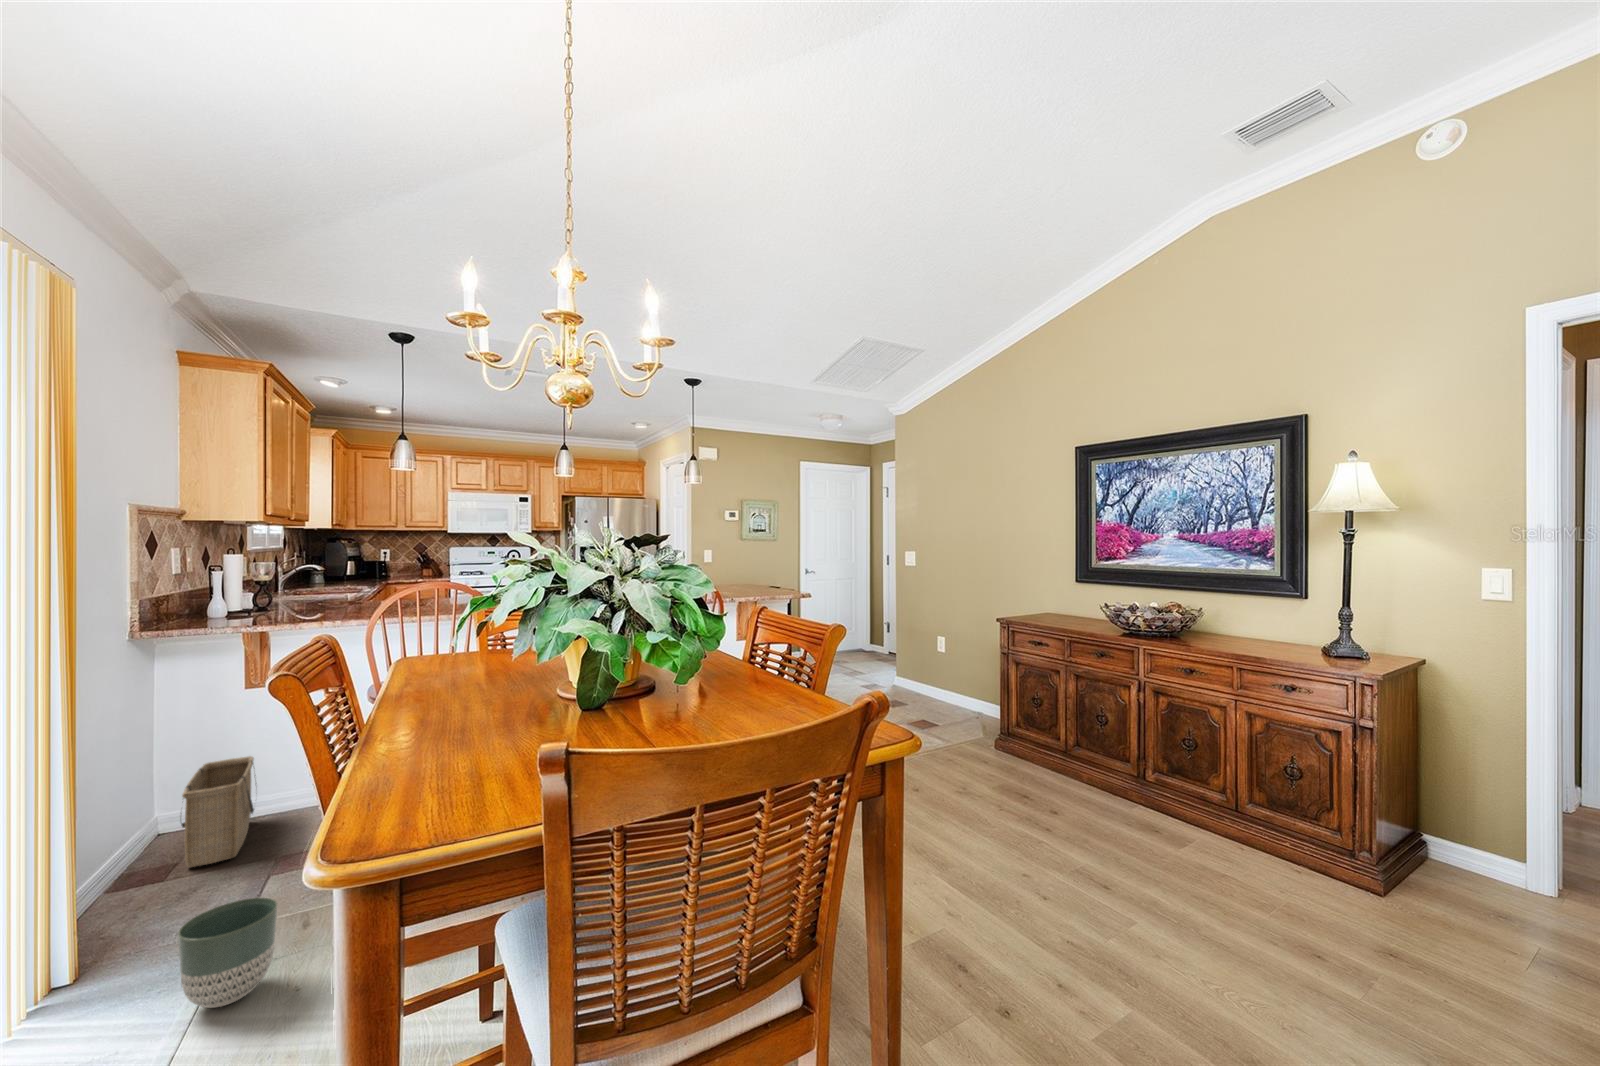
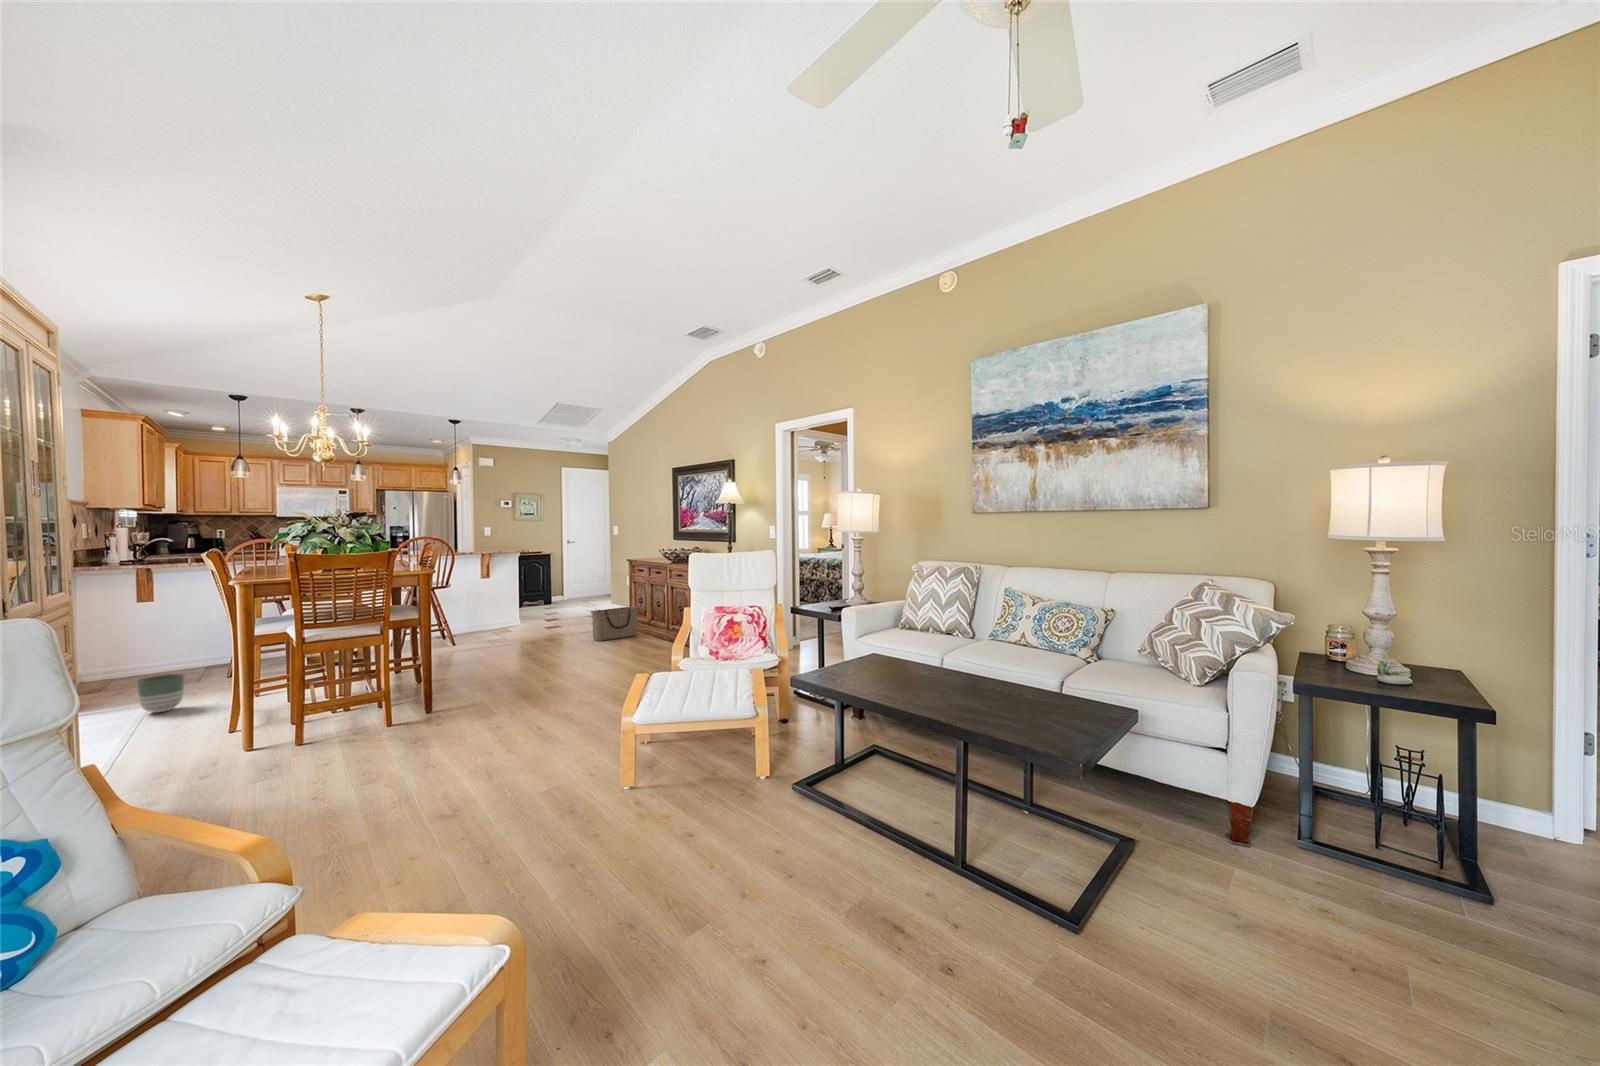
basket: present [181,756,254,867] -> present [591,607,638,641]

